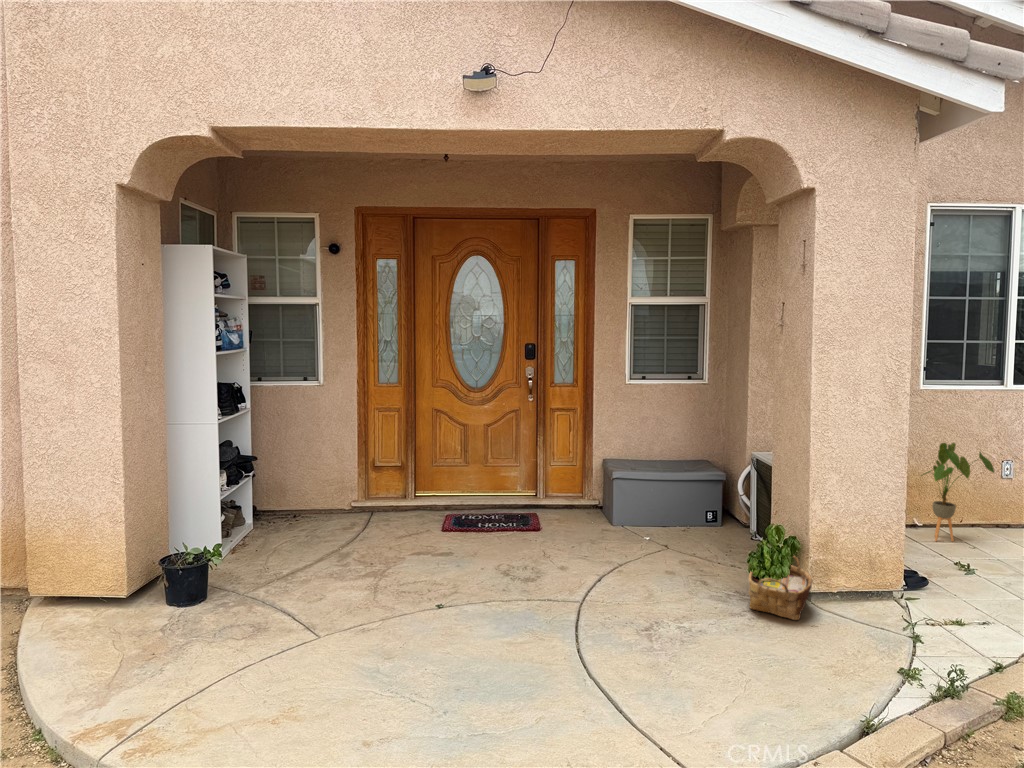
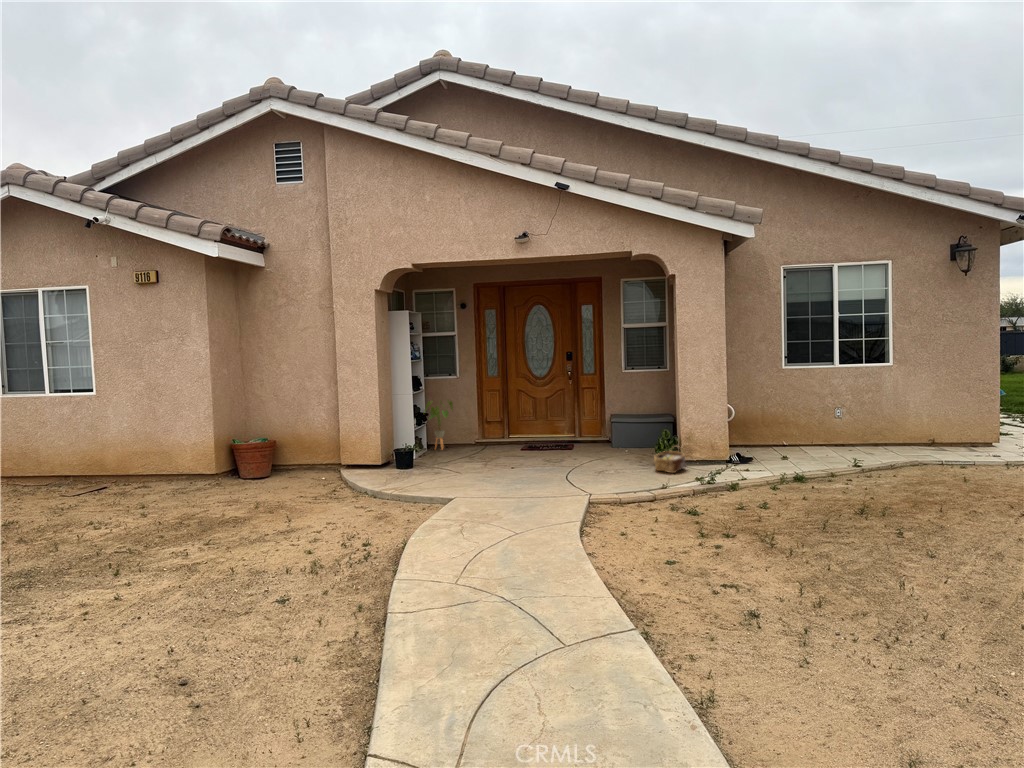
house plant: present [921,443,994,541] -> present [424,400,453,449]

